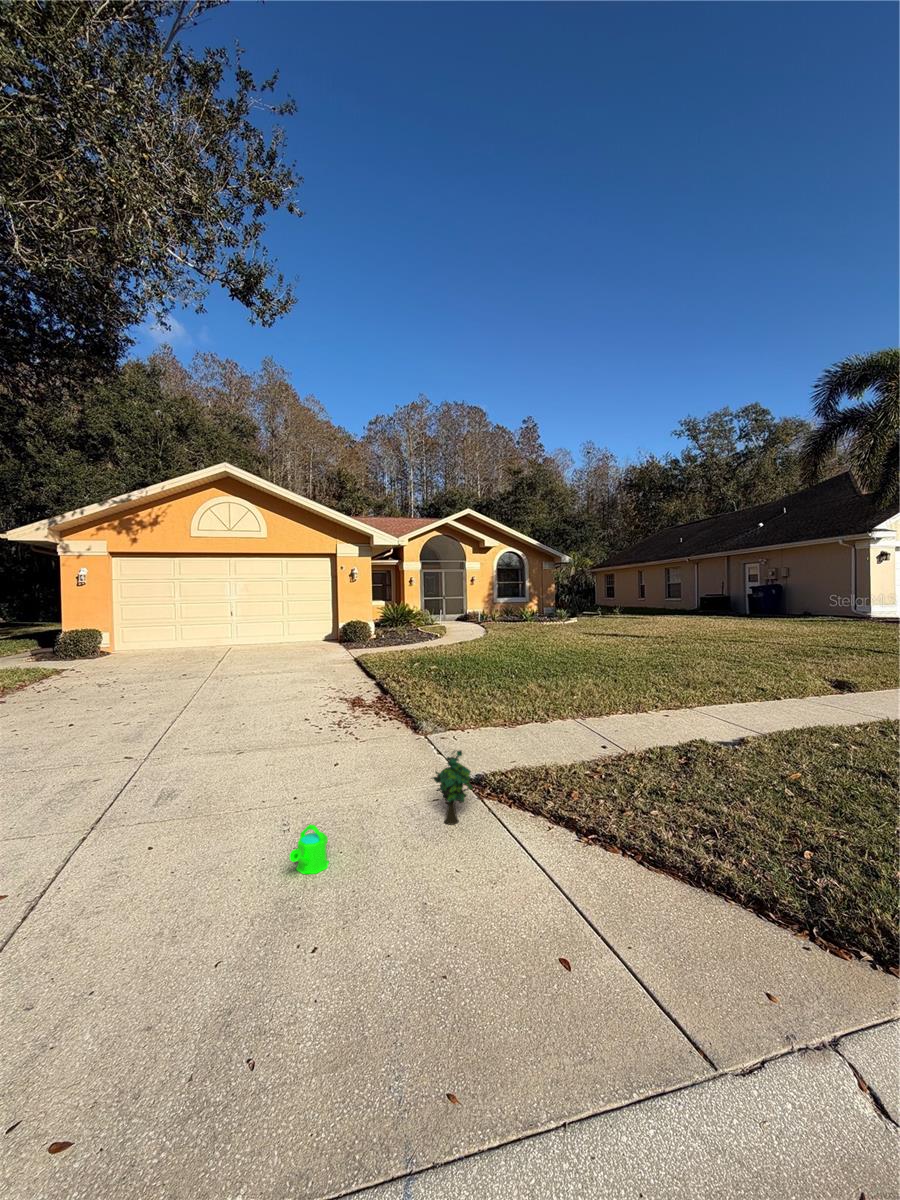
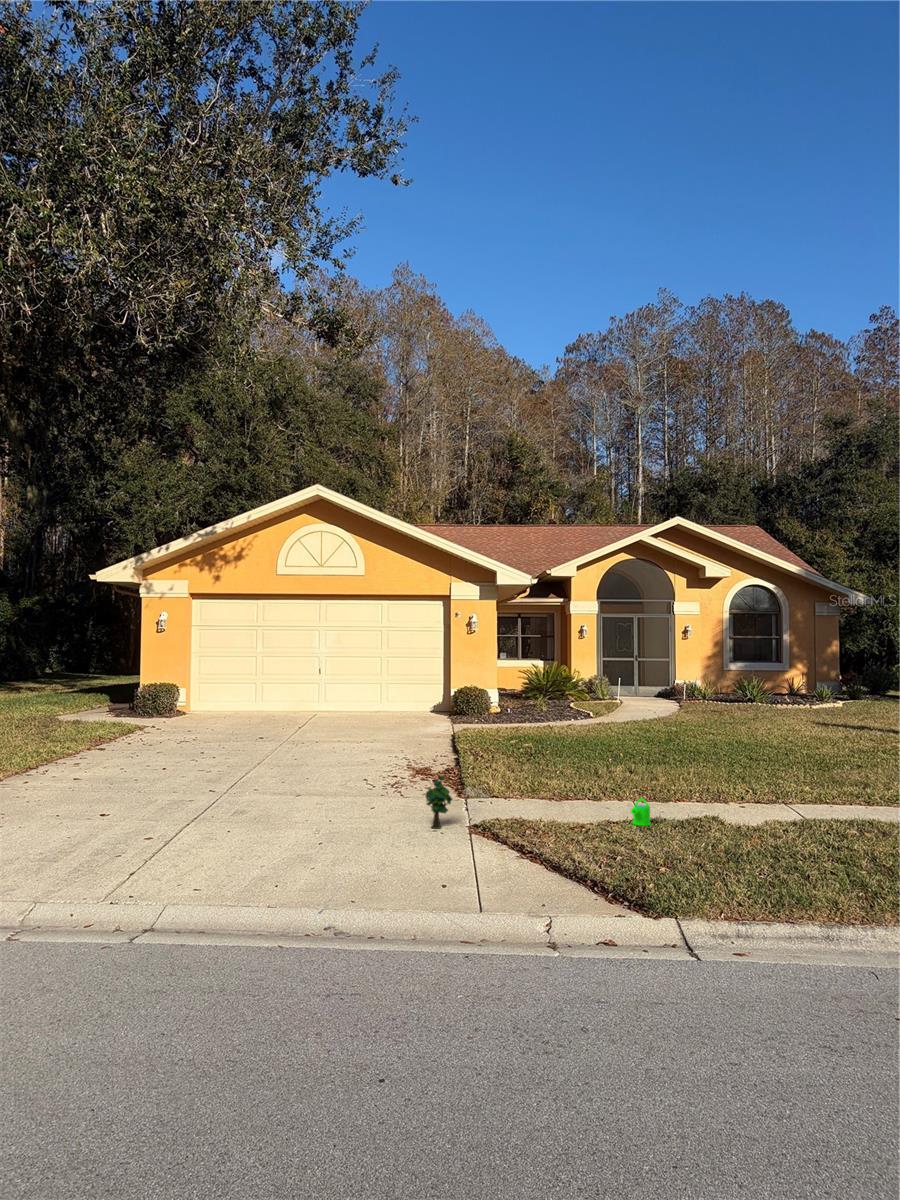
watering can: present [290,824,329,874] -> present [631,798,651,826]

